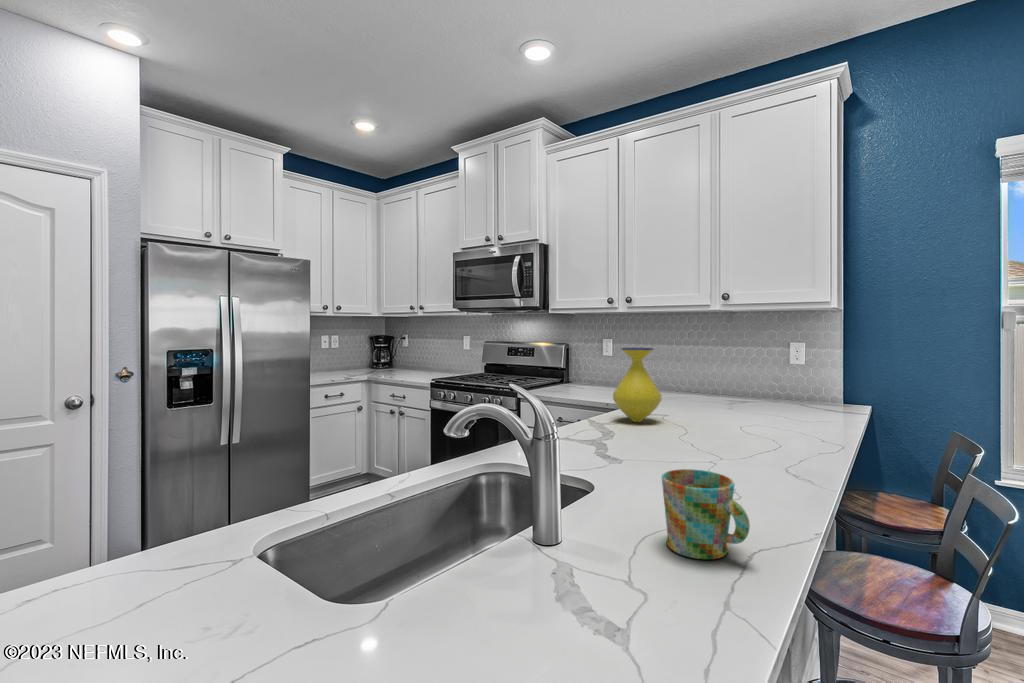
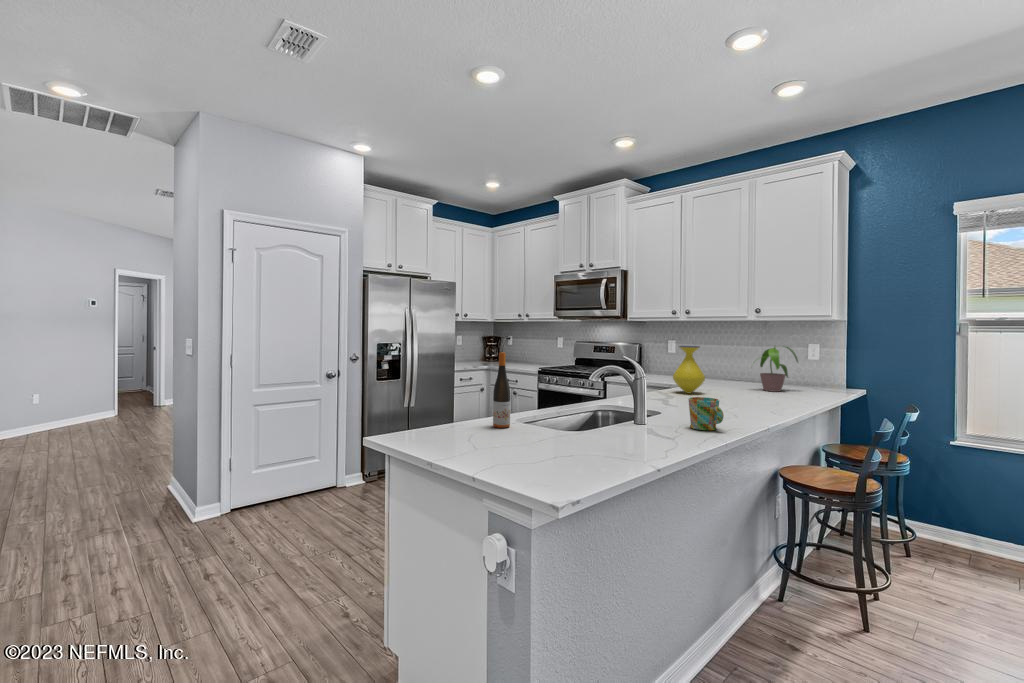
potted plant: none [714,346,797,413] -> present [760,346,798,392]
wine bottle: none [155,379,211,590] -> present [493,352,510,428]

